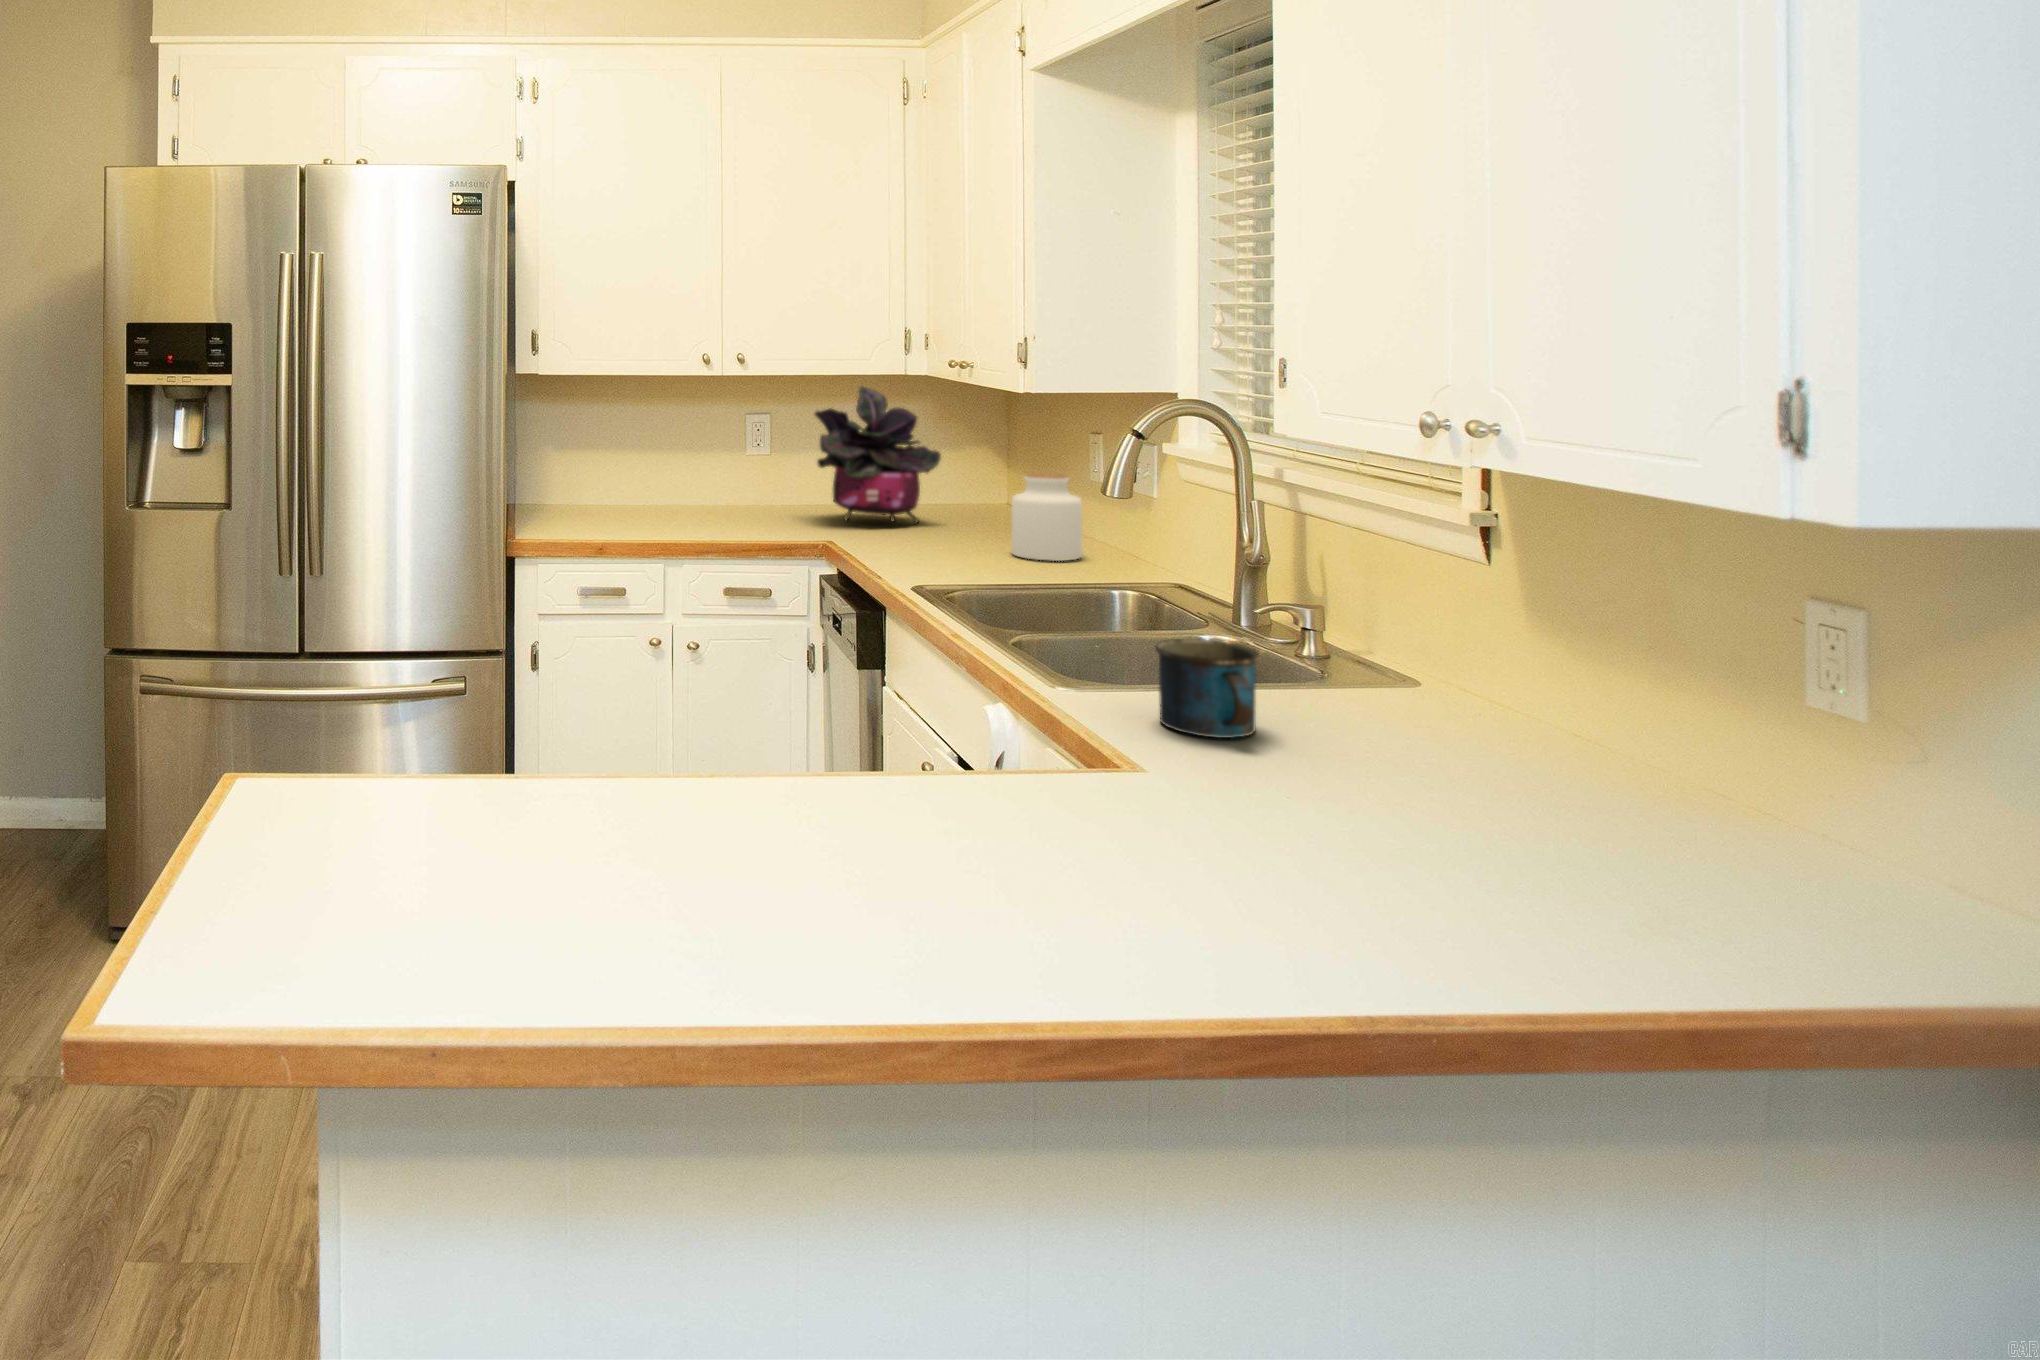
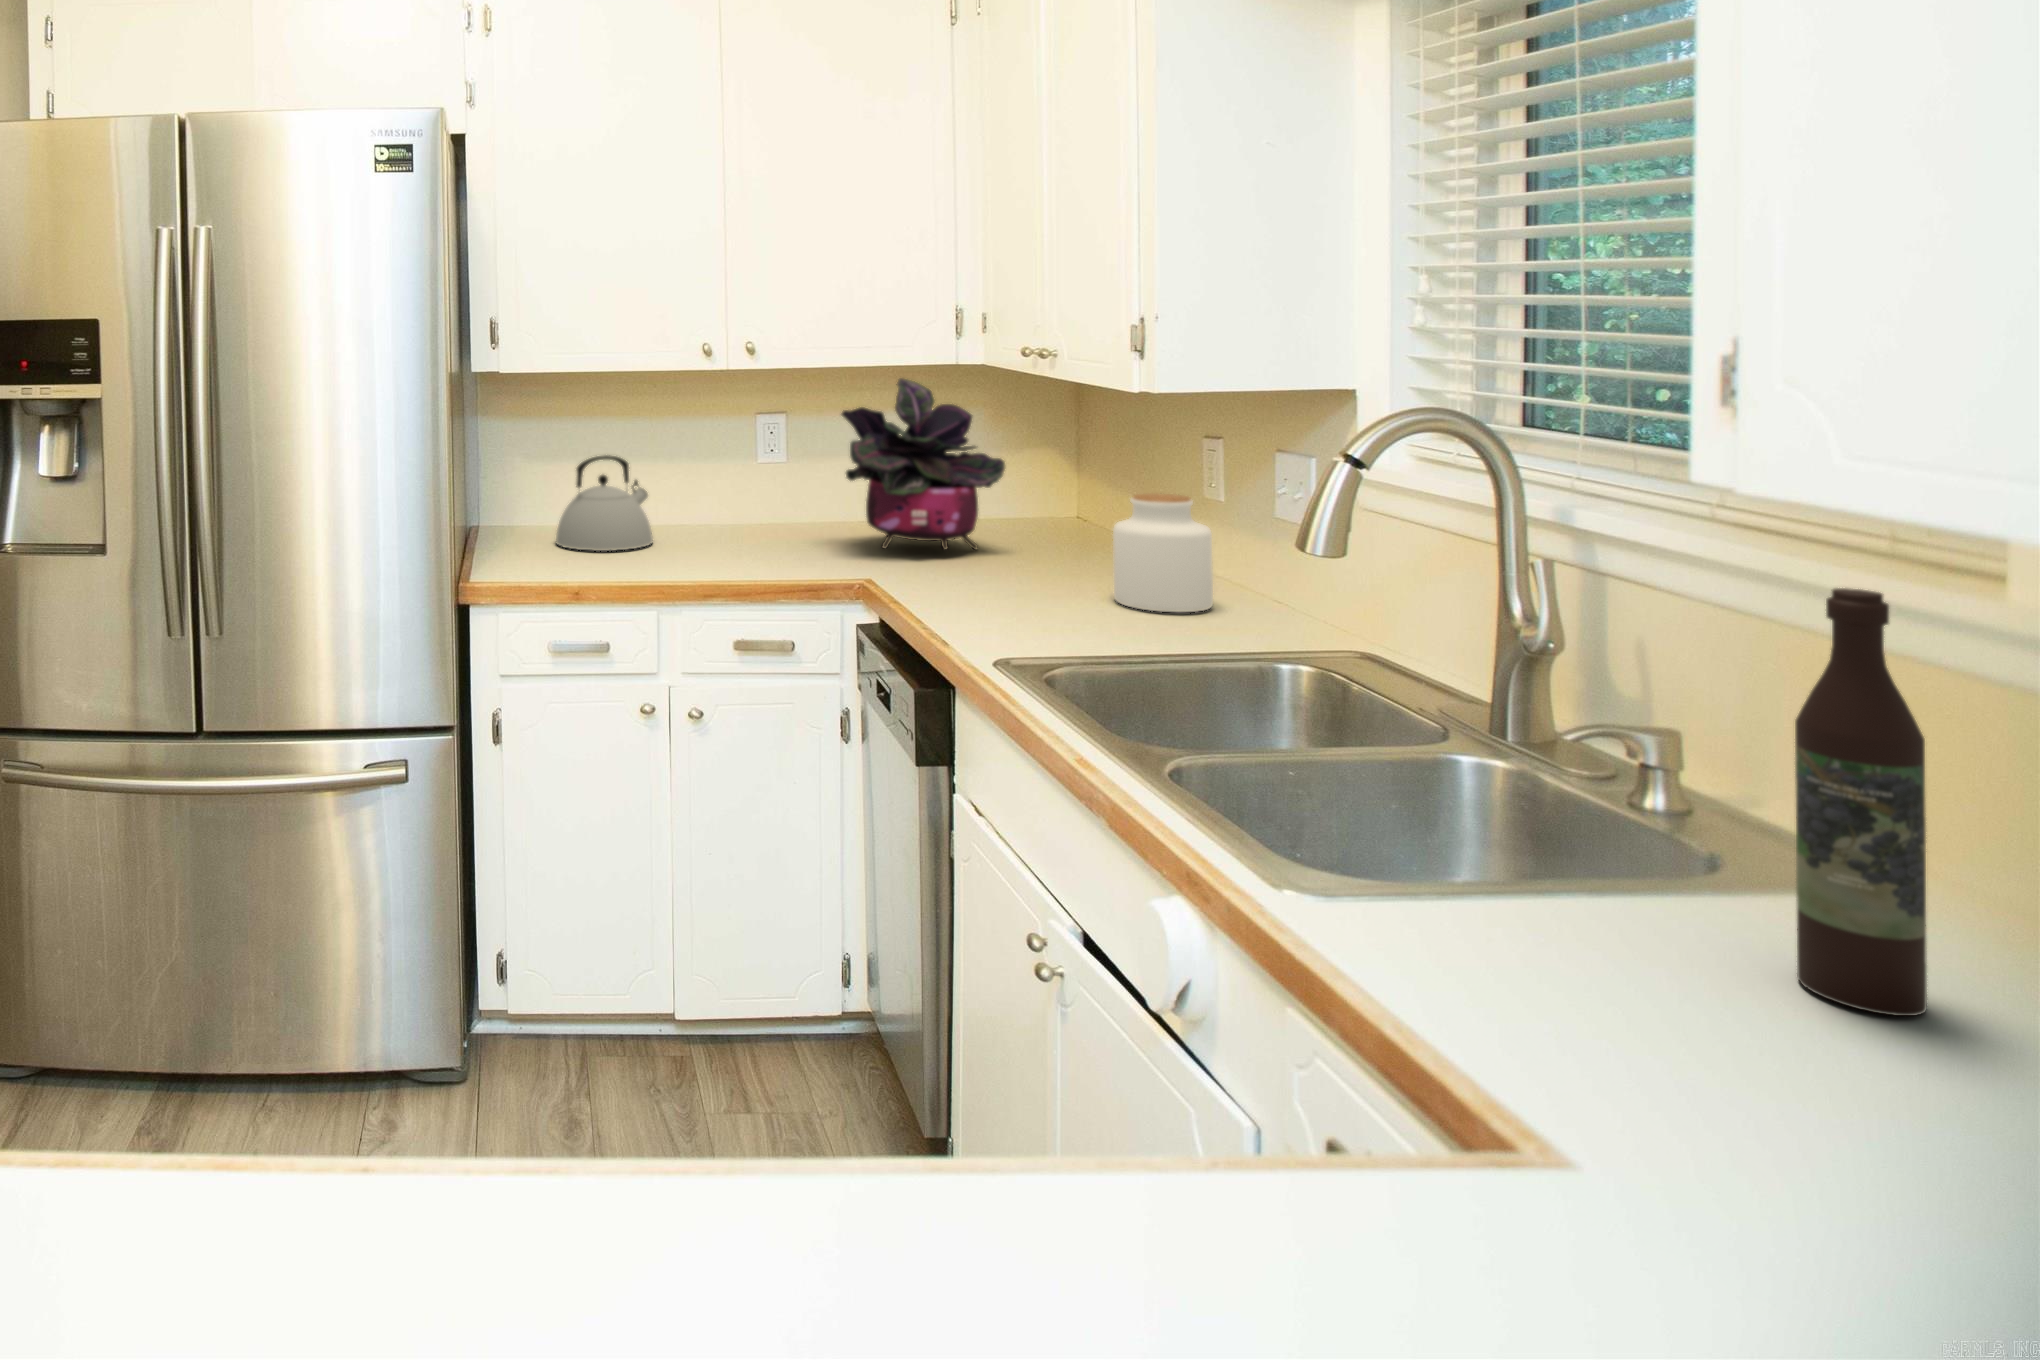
kettle: none [583,445,663,520] -> present [556,455,653,551]
wine bottle: none [1318,490,1377,725] -> present [1795,588,1927,1016]
mug: present [1155,639,1260,738] -> none [1504,845,1742,1055]

